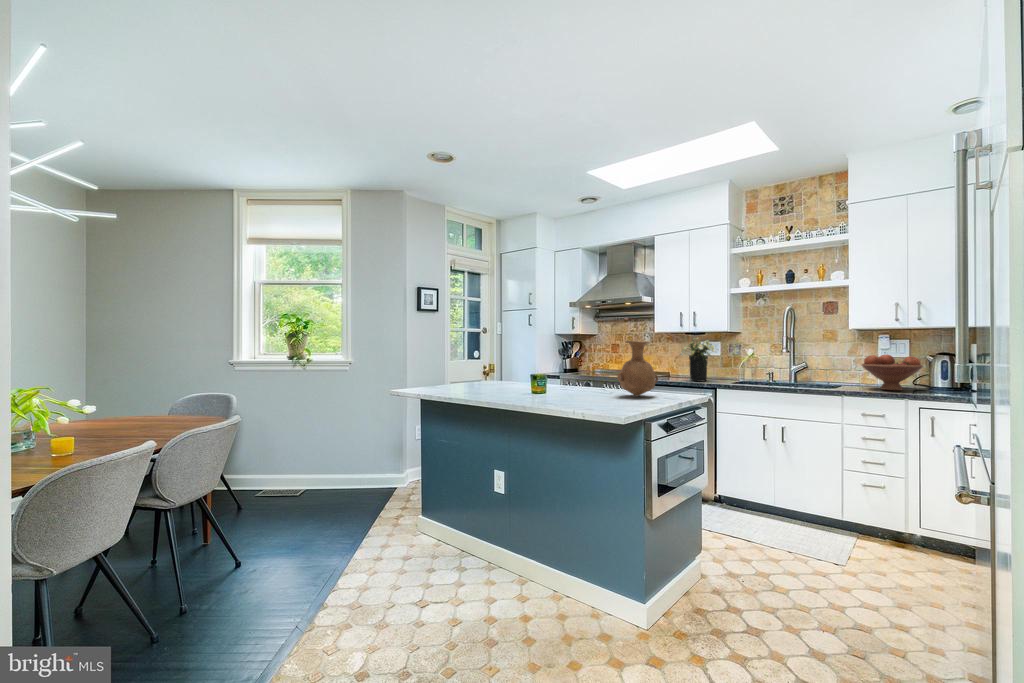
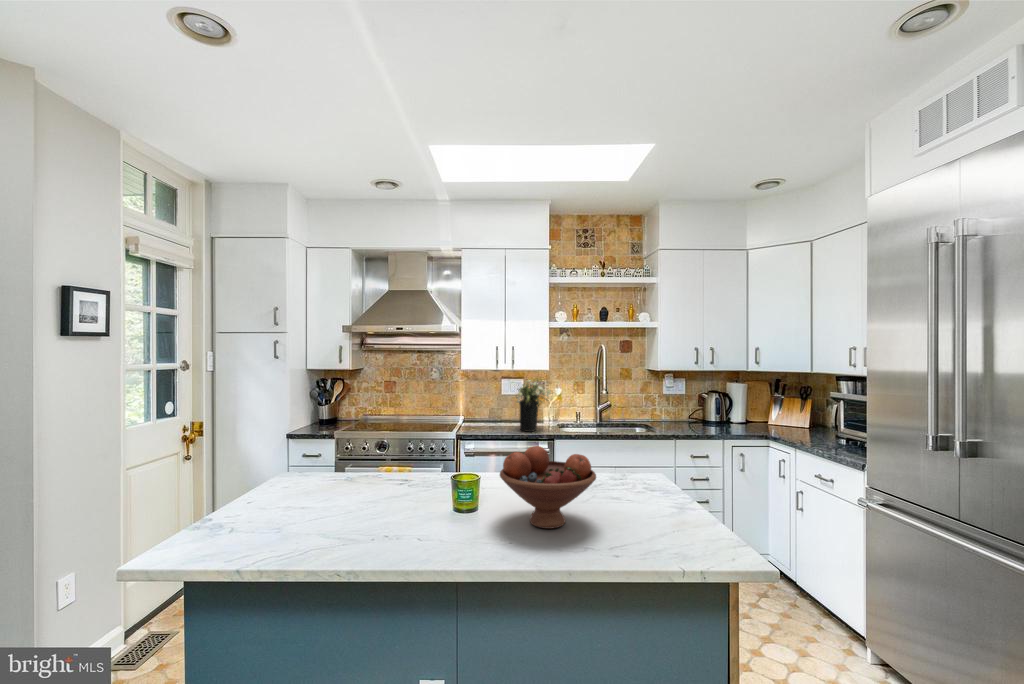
vase: present [617,341,658,397] -> none [602,419,650,497]
fruit bowl: present [862,354,923,391] -> present [500,446,596,529]

